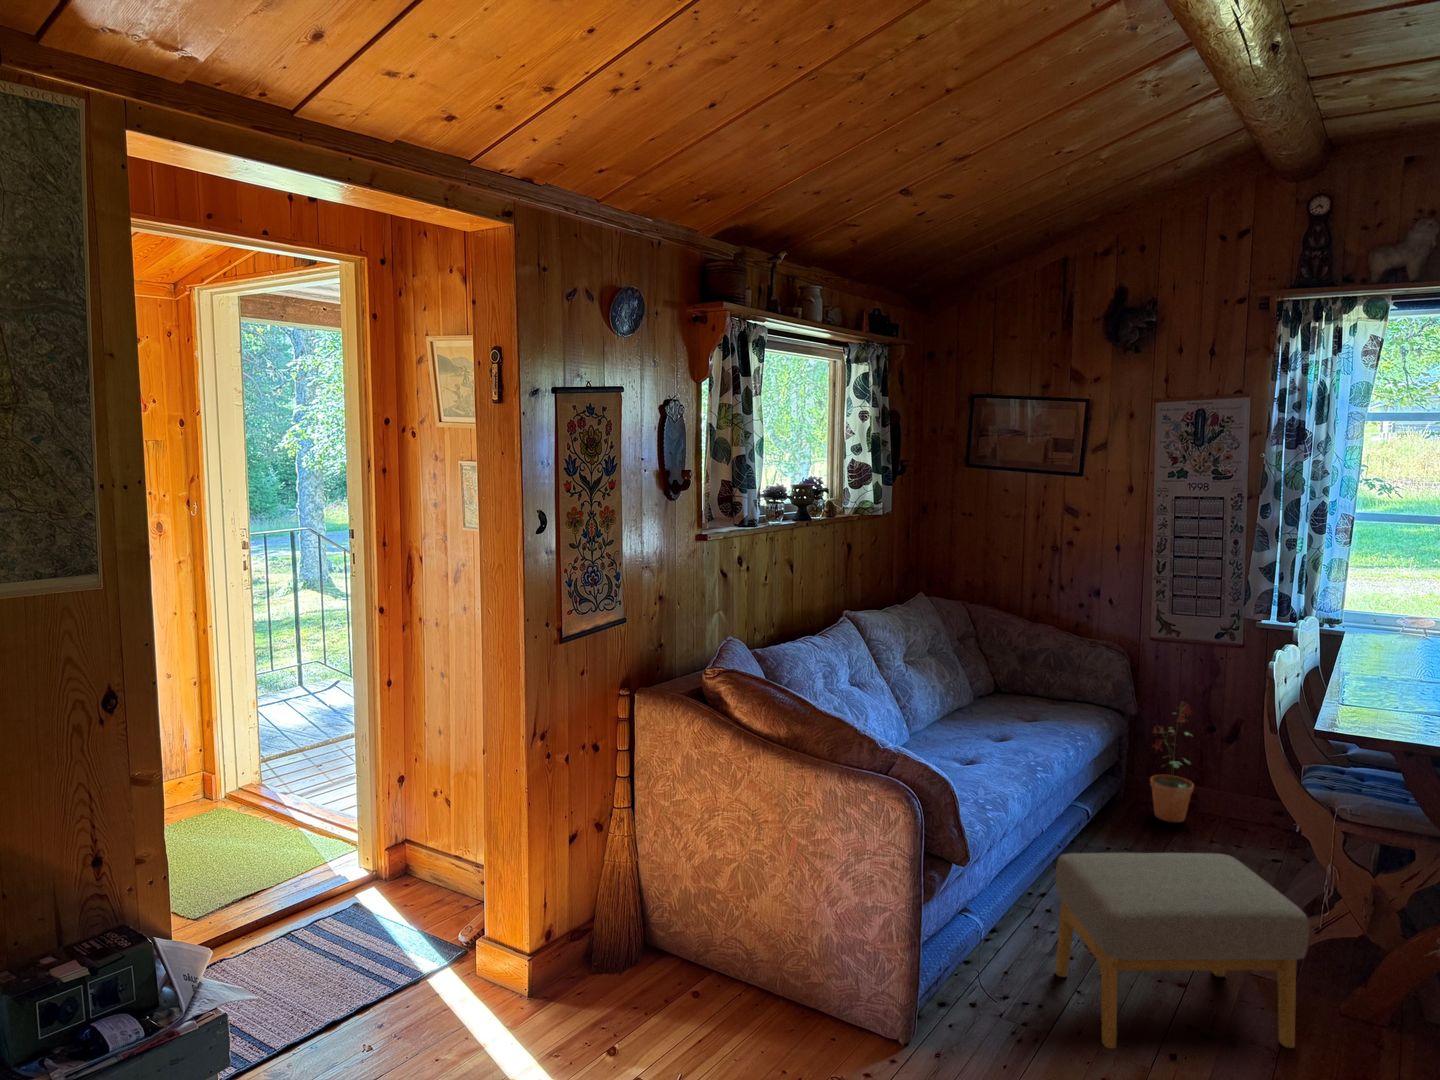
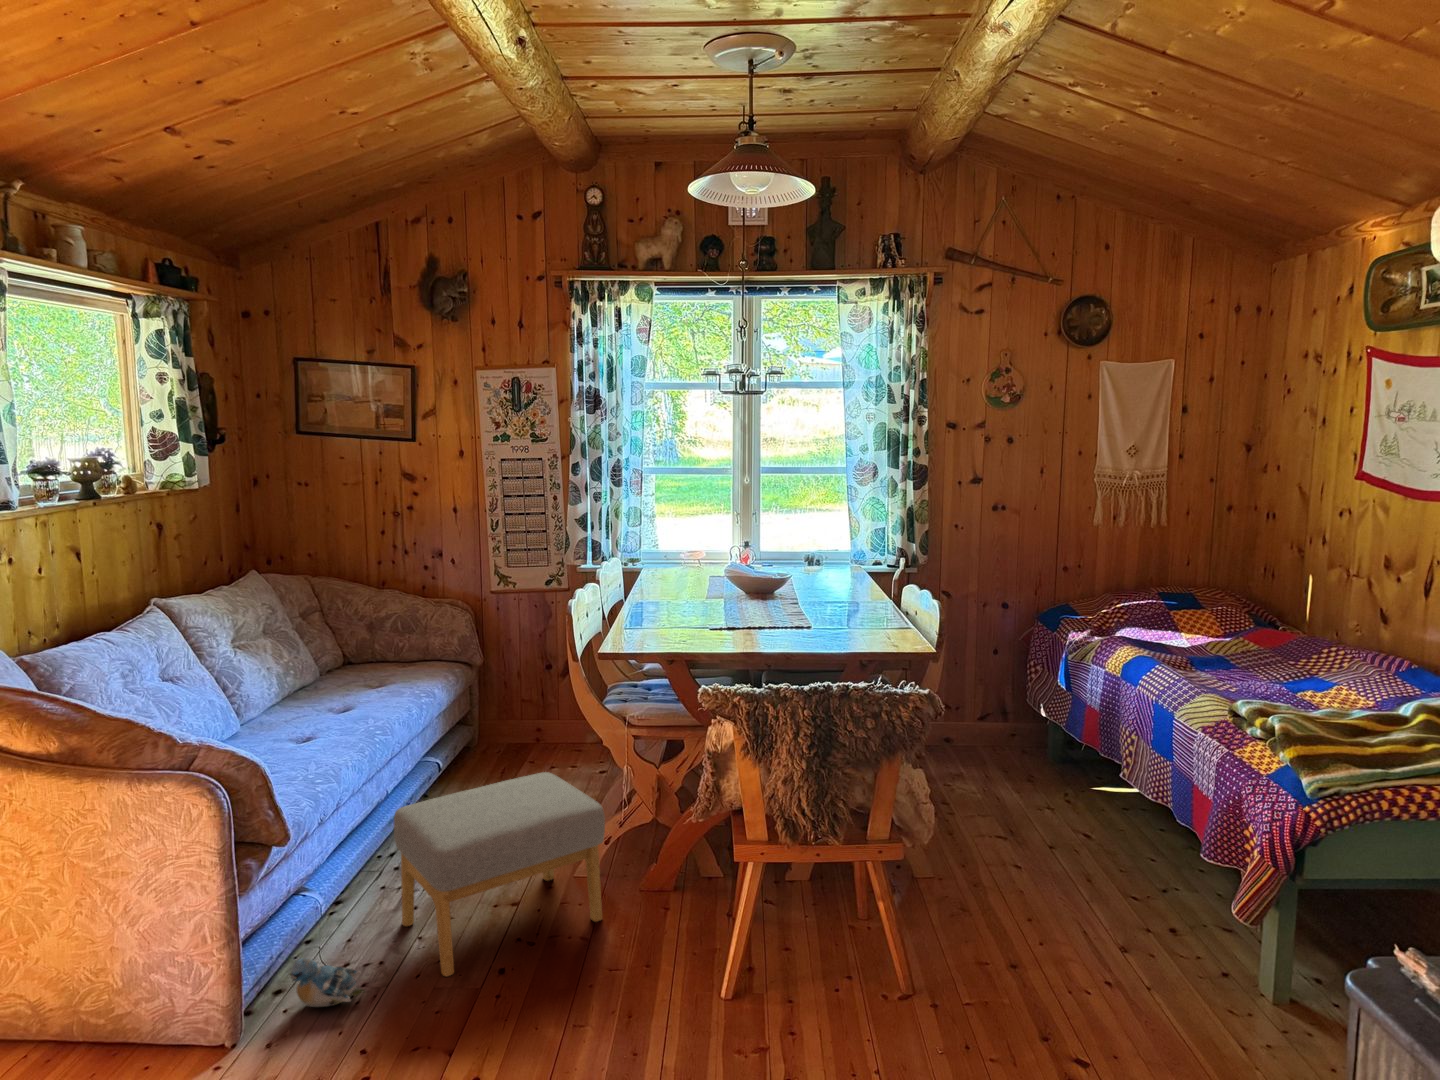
potted plant: present [1150,702,1194,822] -> none [498,646,537,757]
plush toy: none [954,979,1025,1039] -> present [290,958,365,1007]

